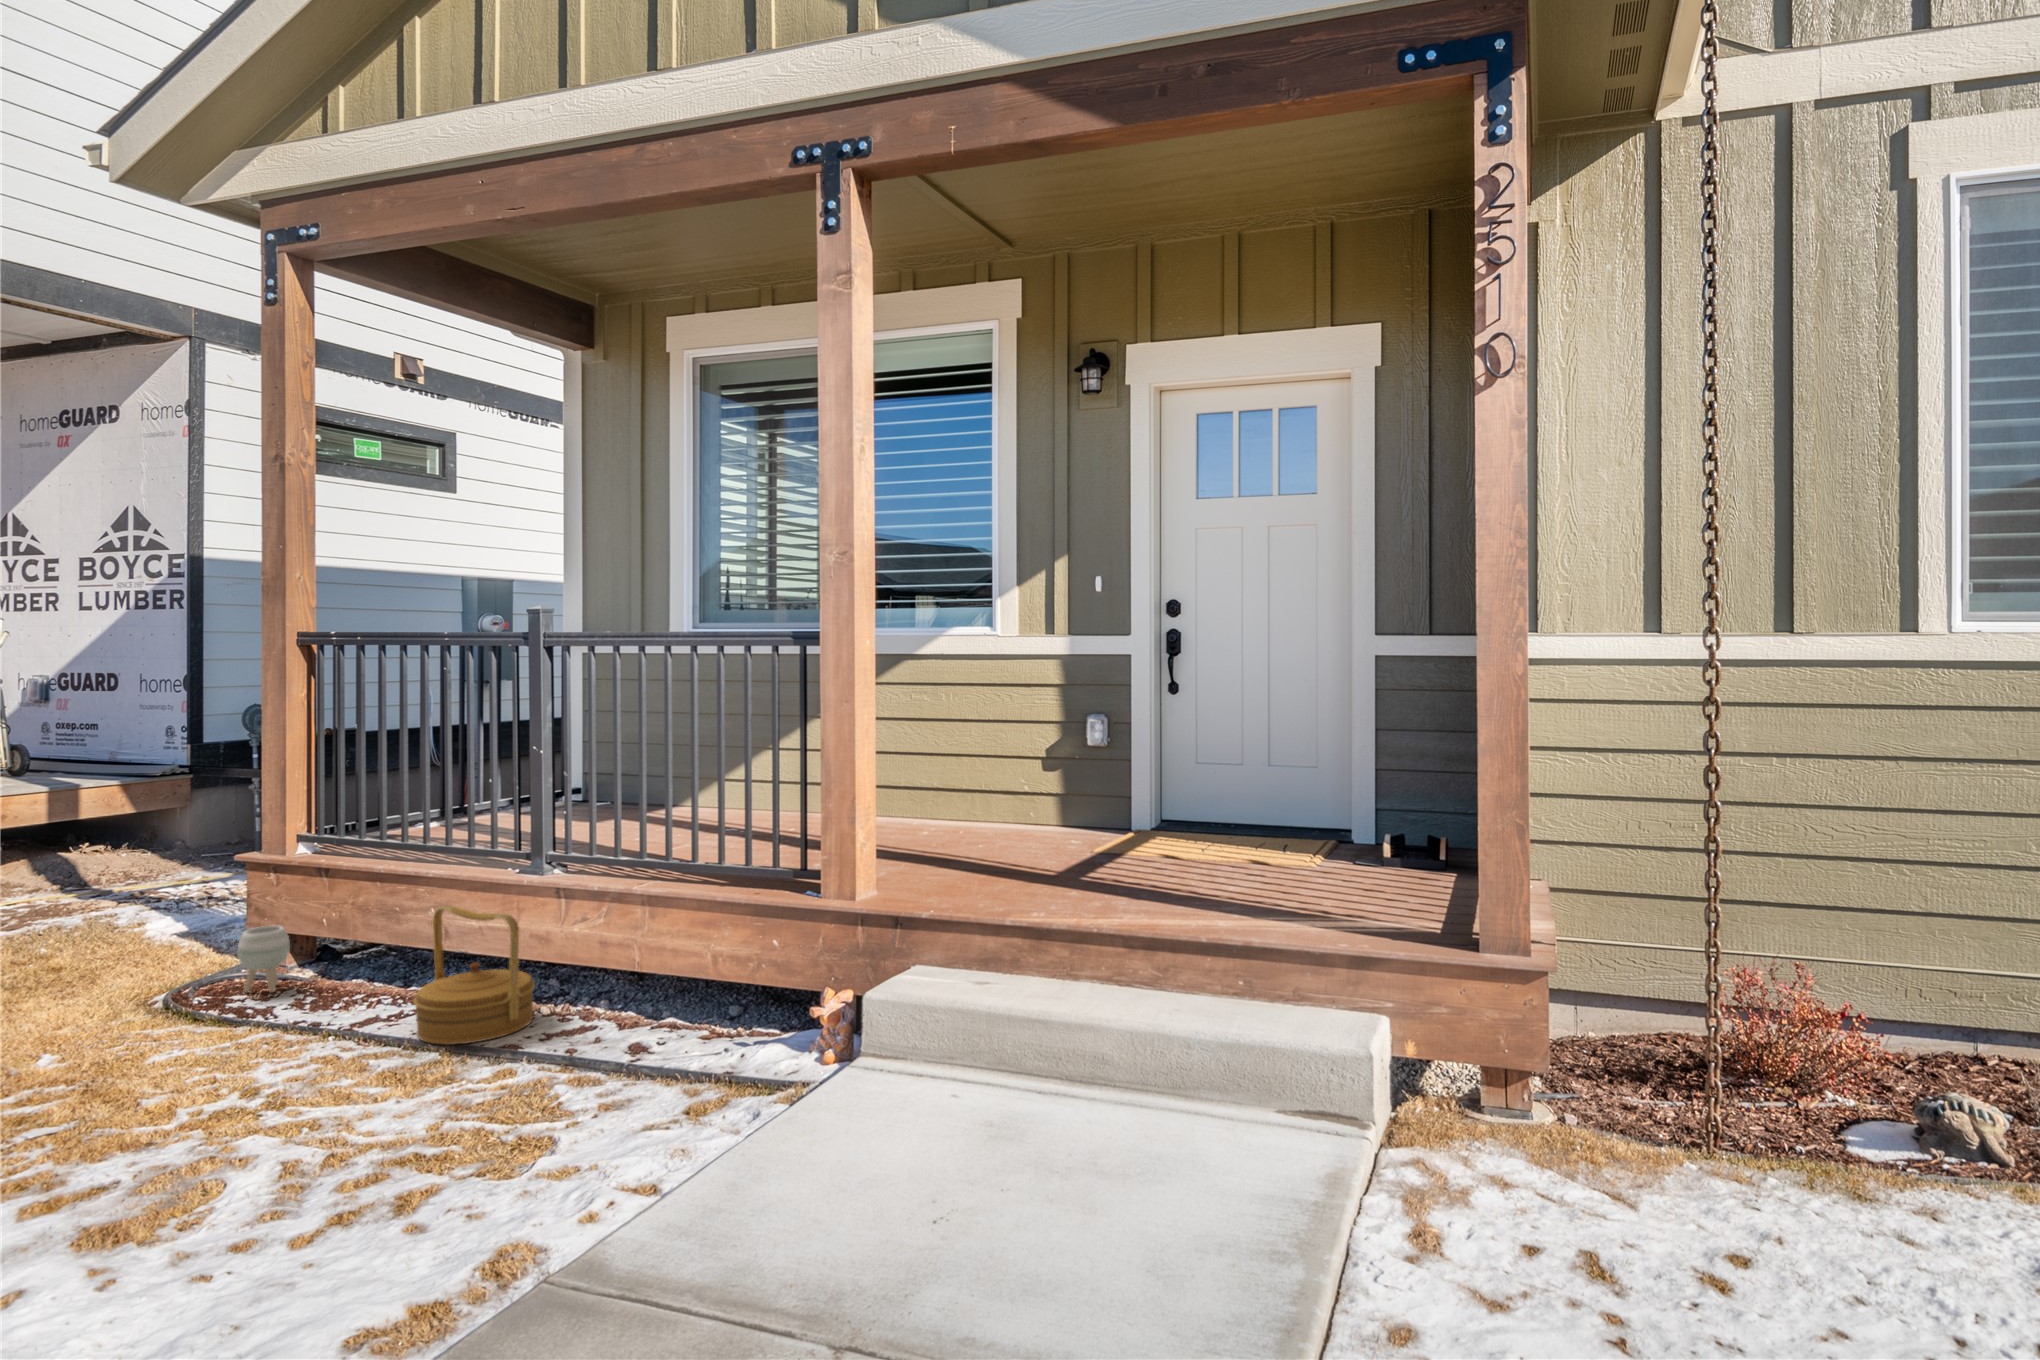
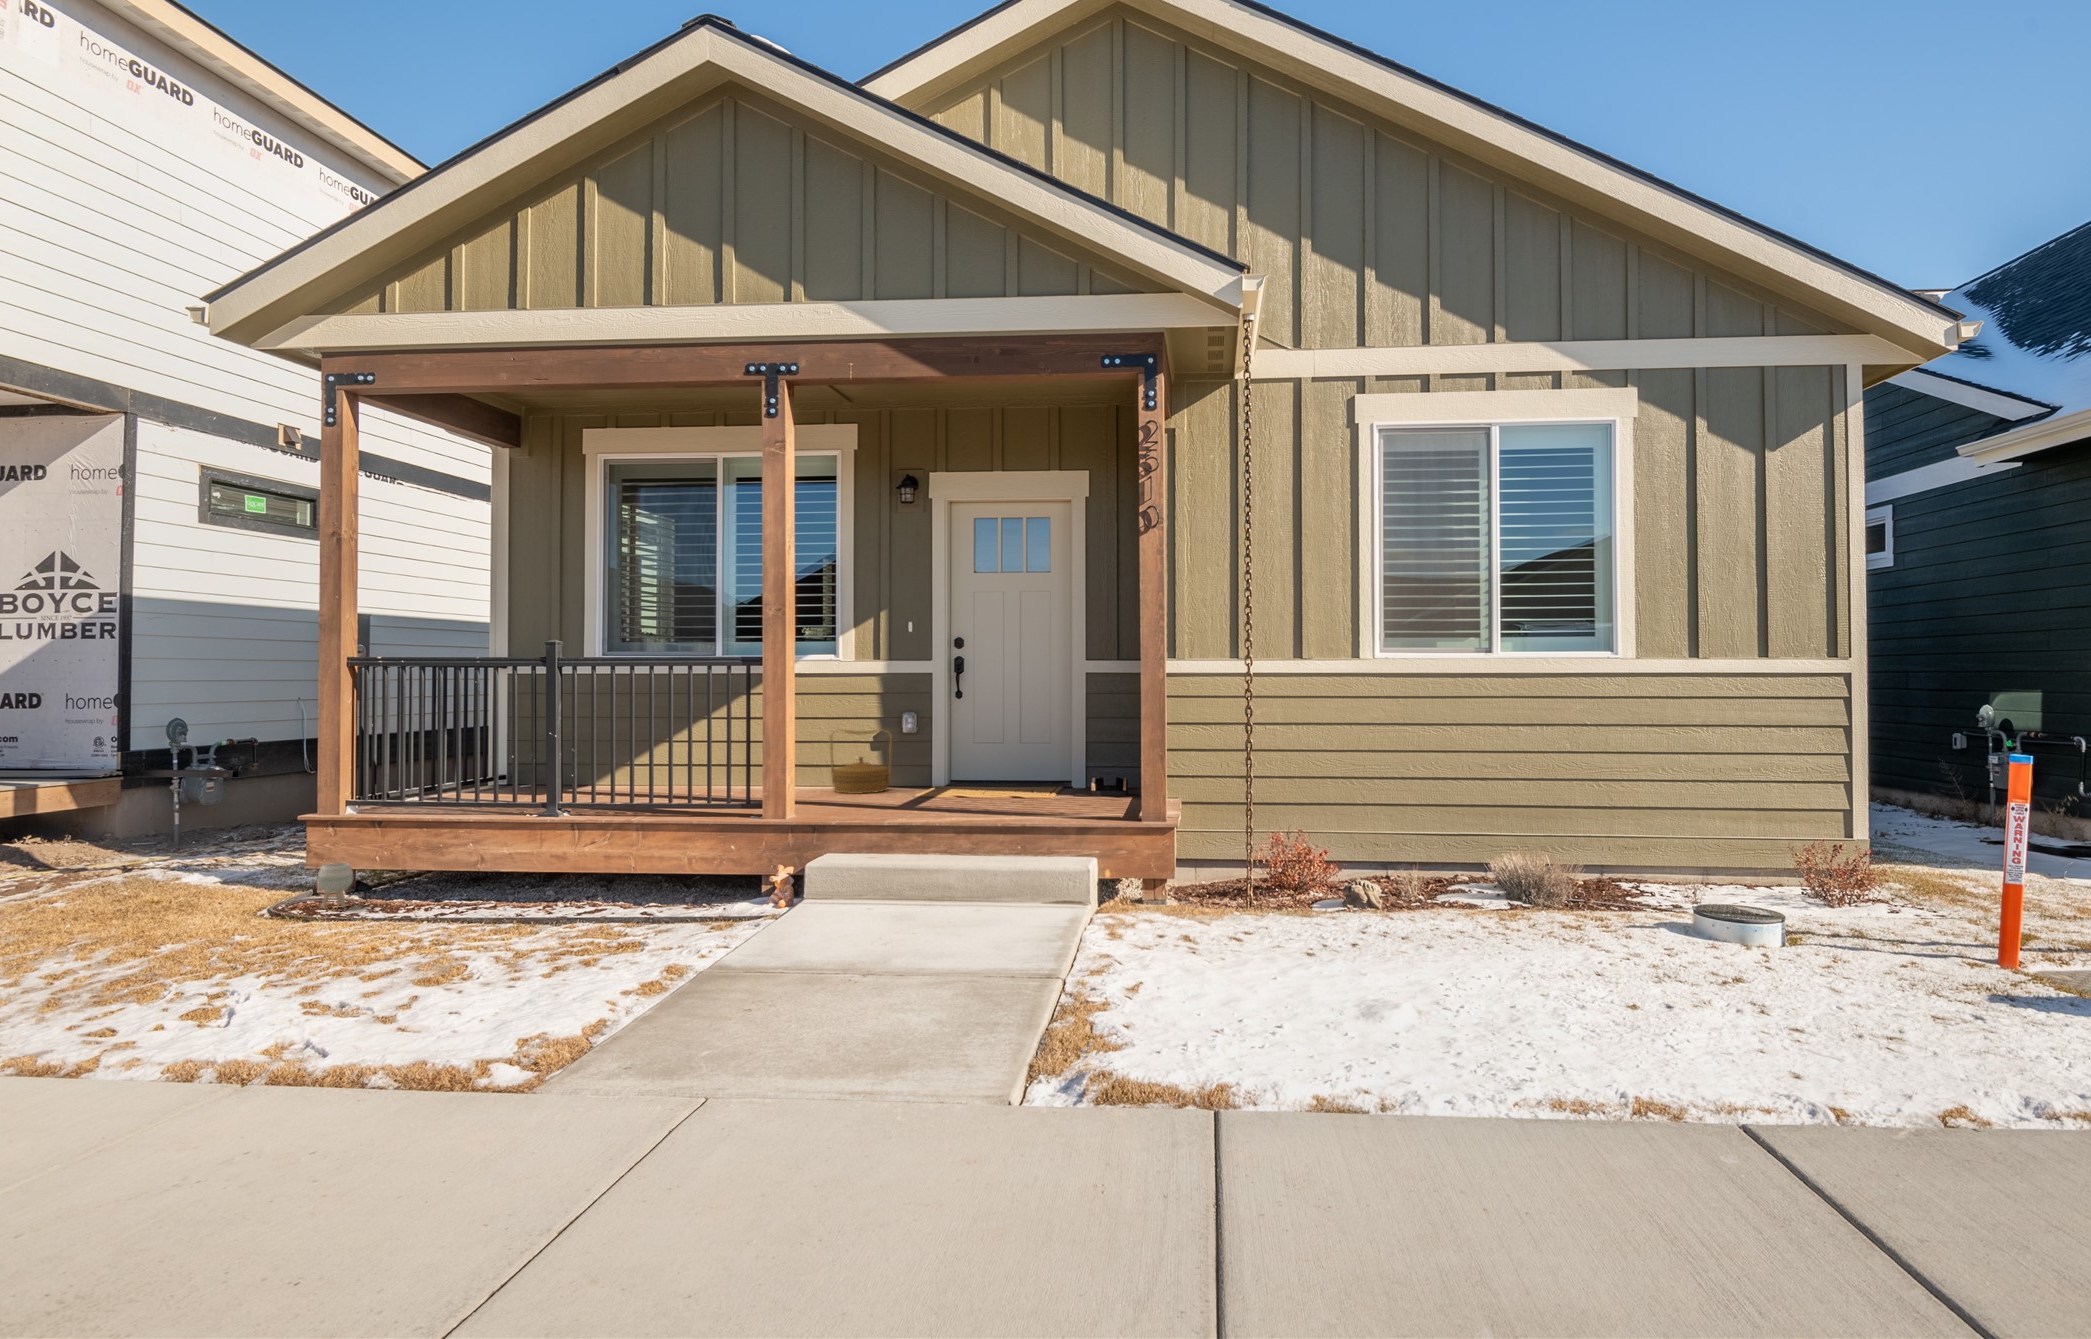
woven basket: present [413,905,535,1045] -> present [830,730,892,794]

